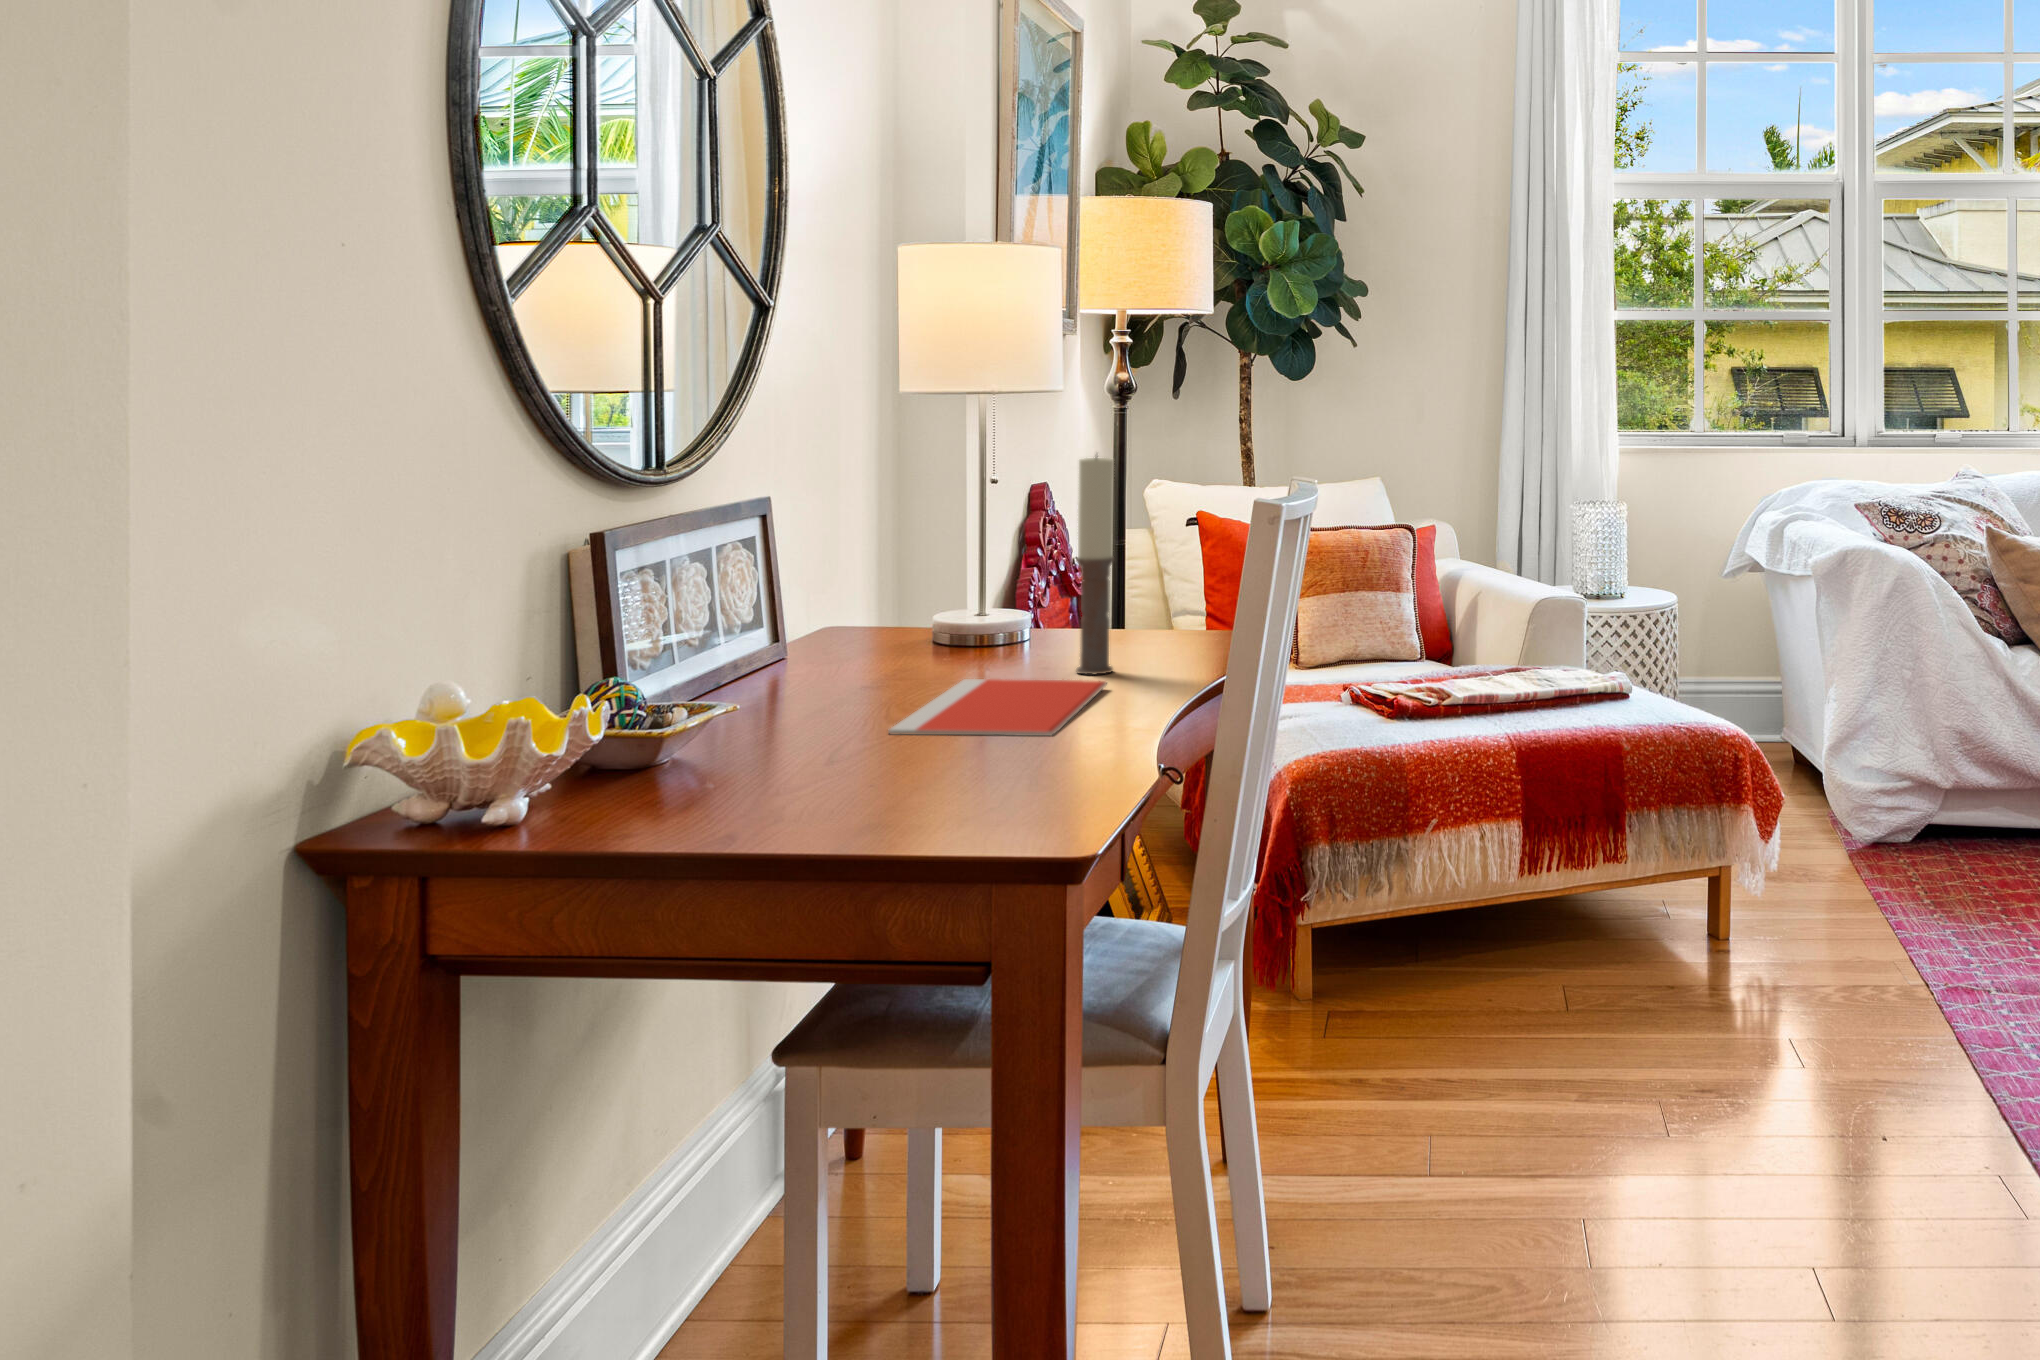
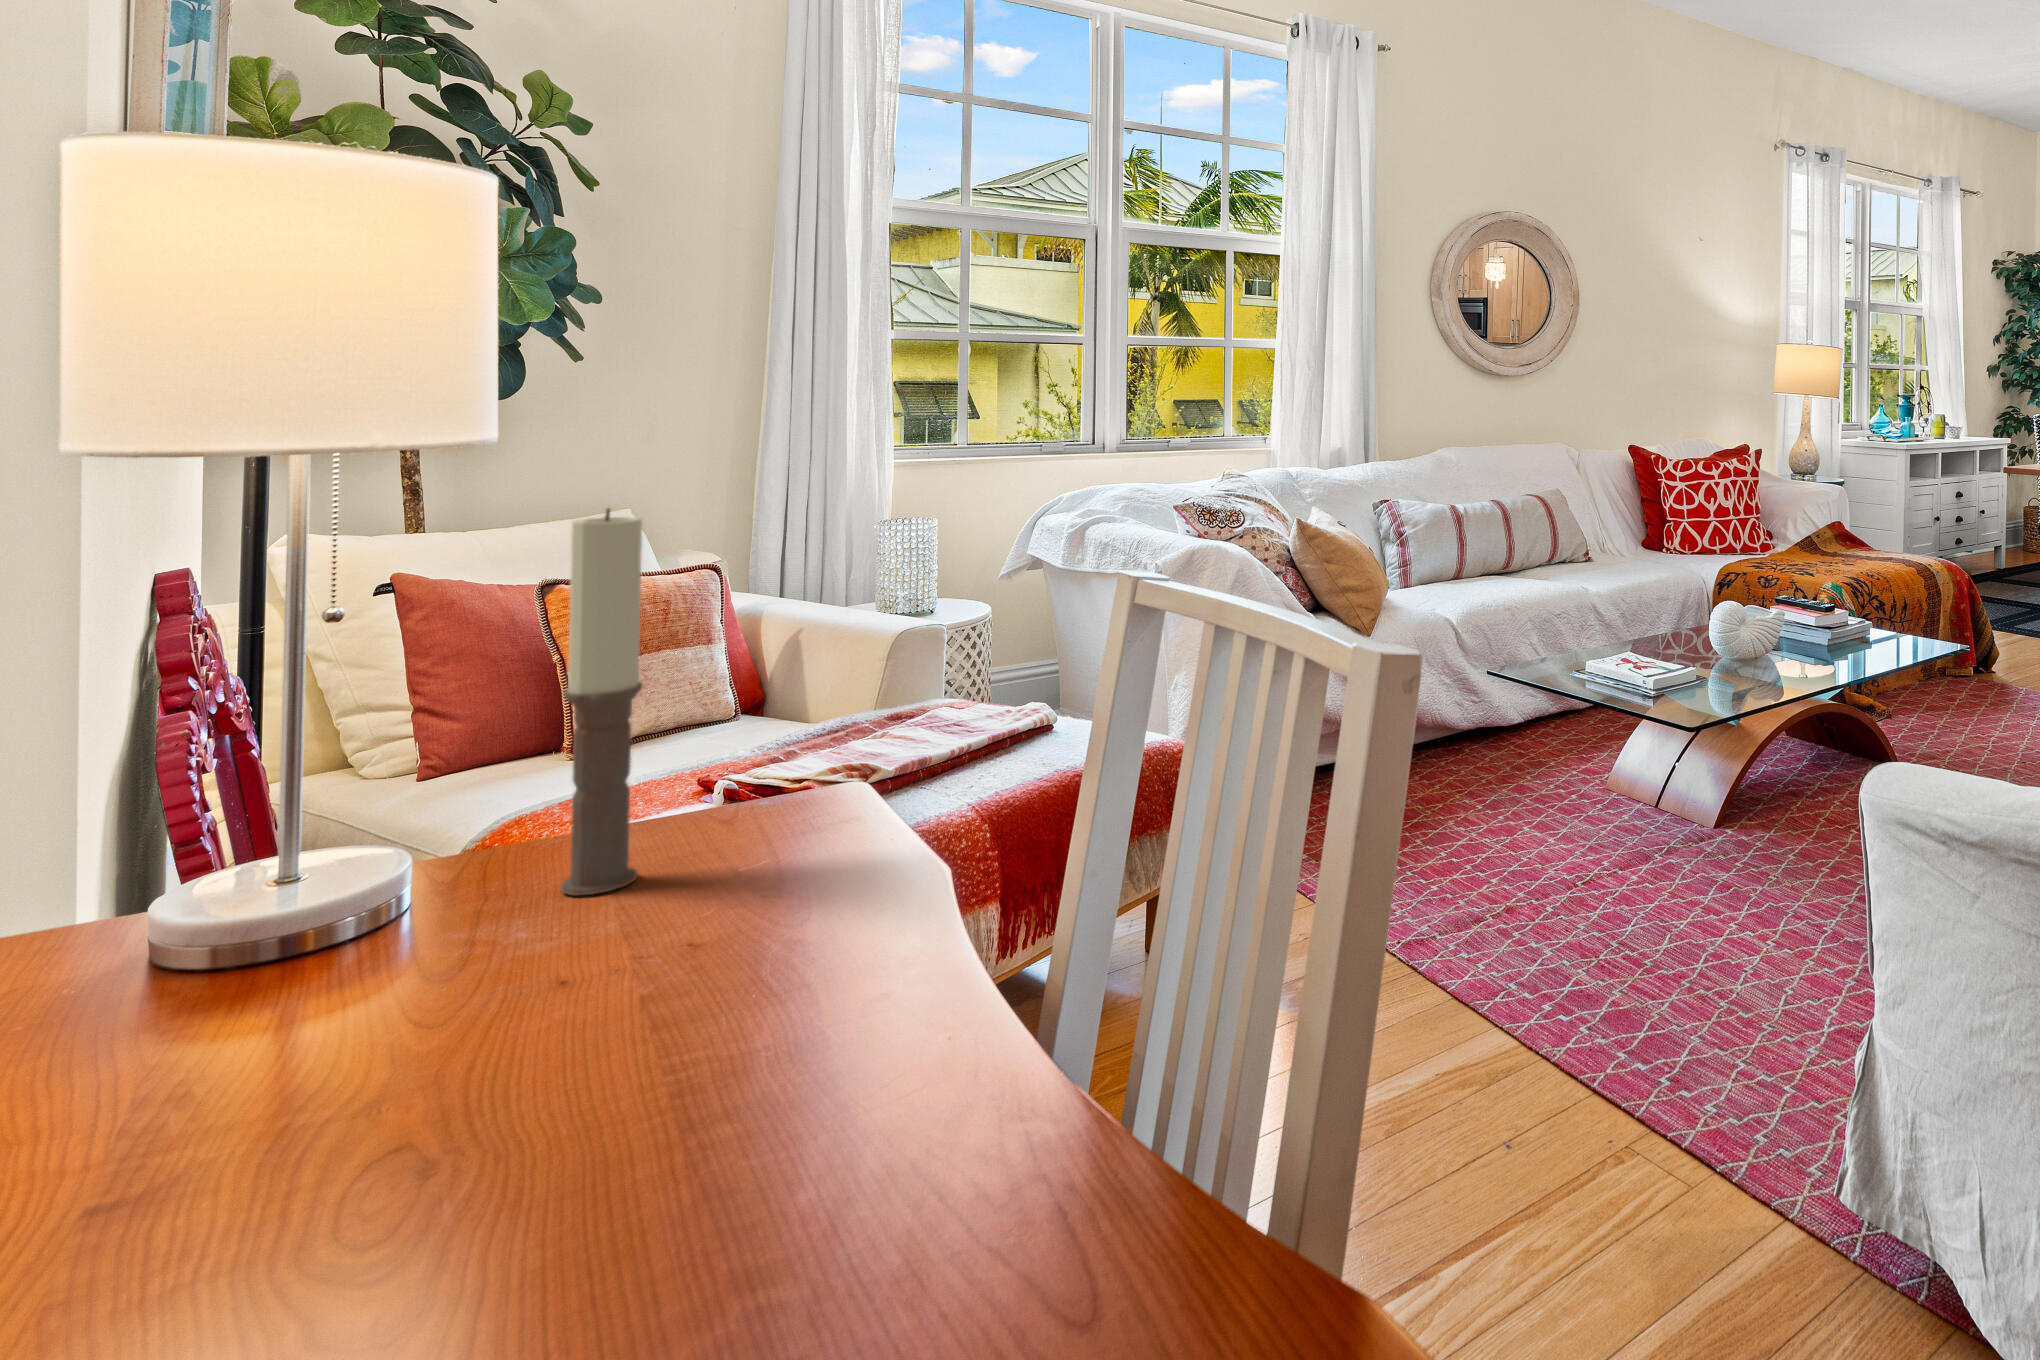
notebook: present [888,679,1107,736] -> none [349,904,785,1213]

